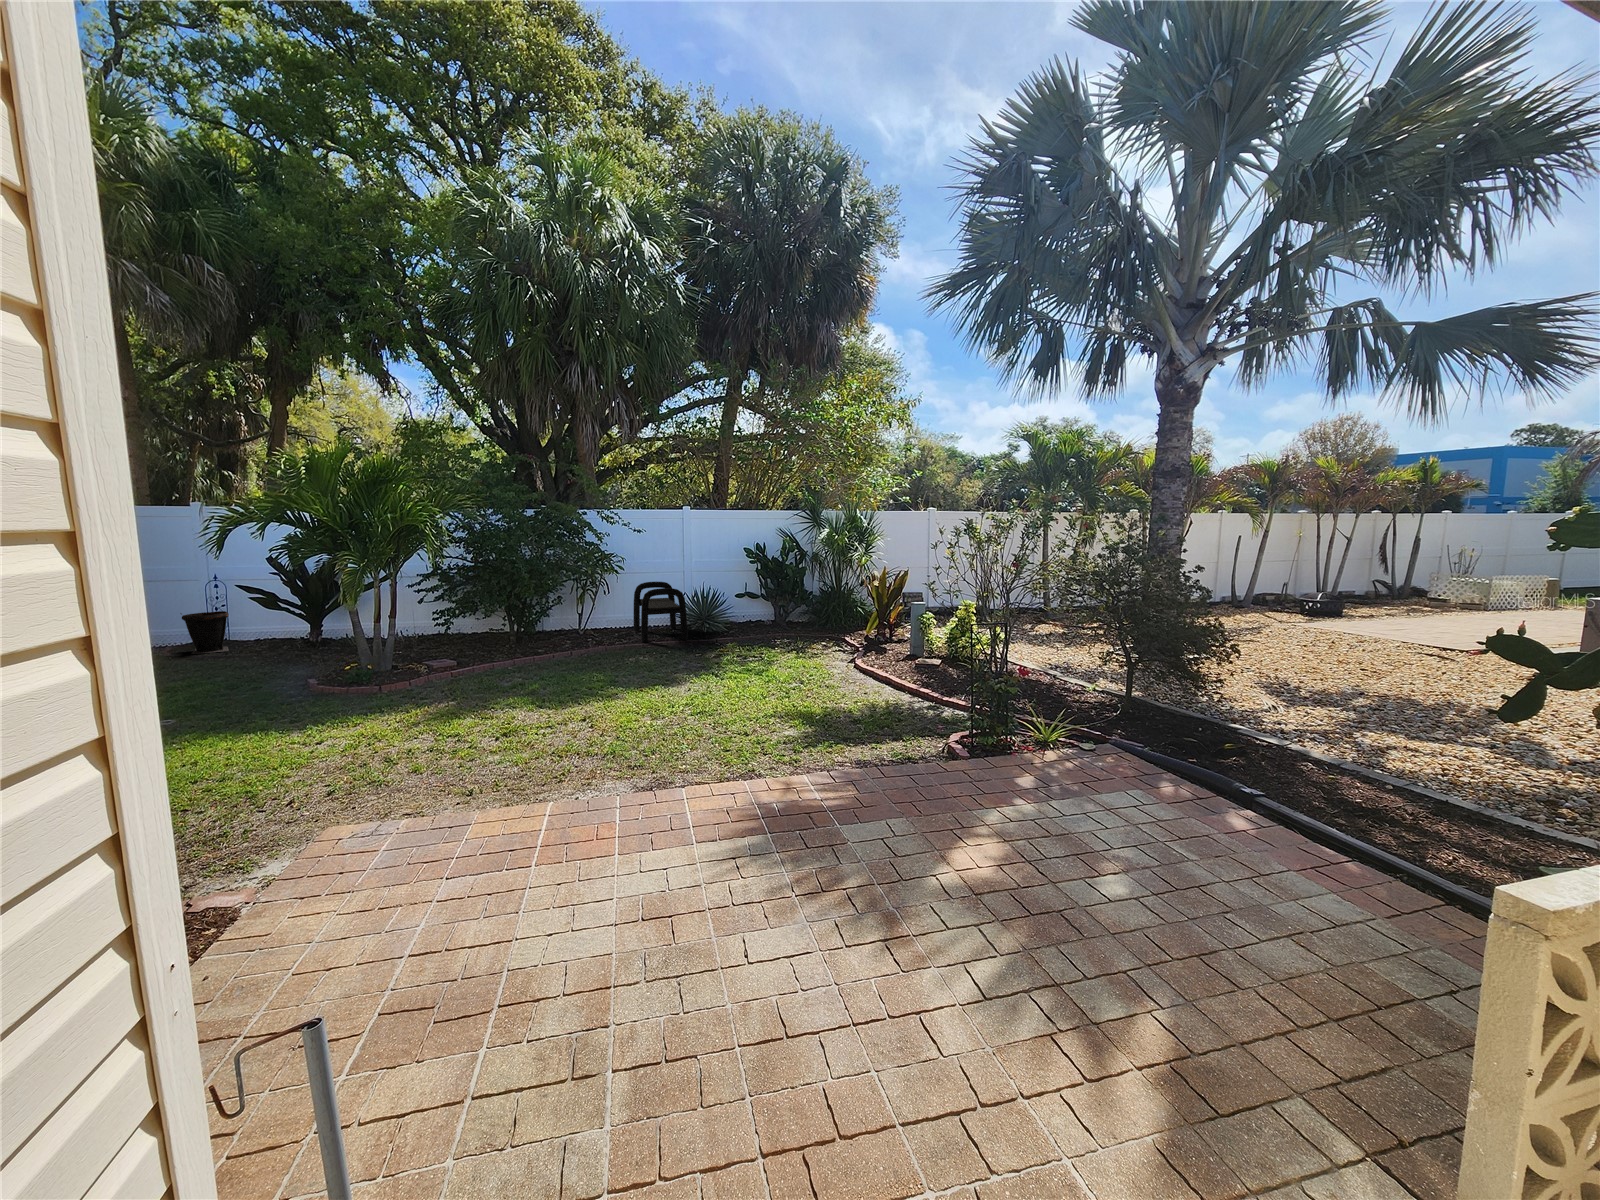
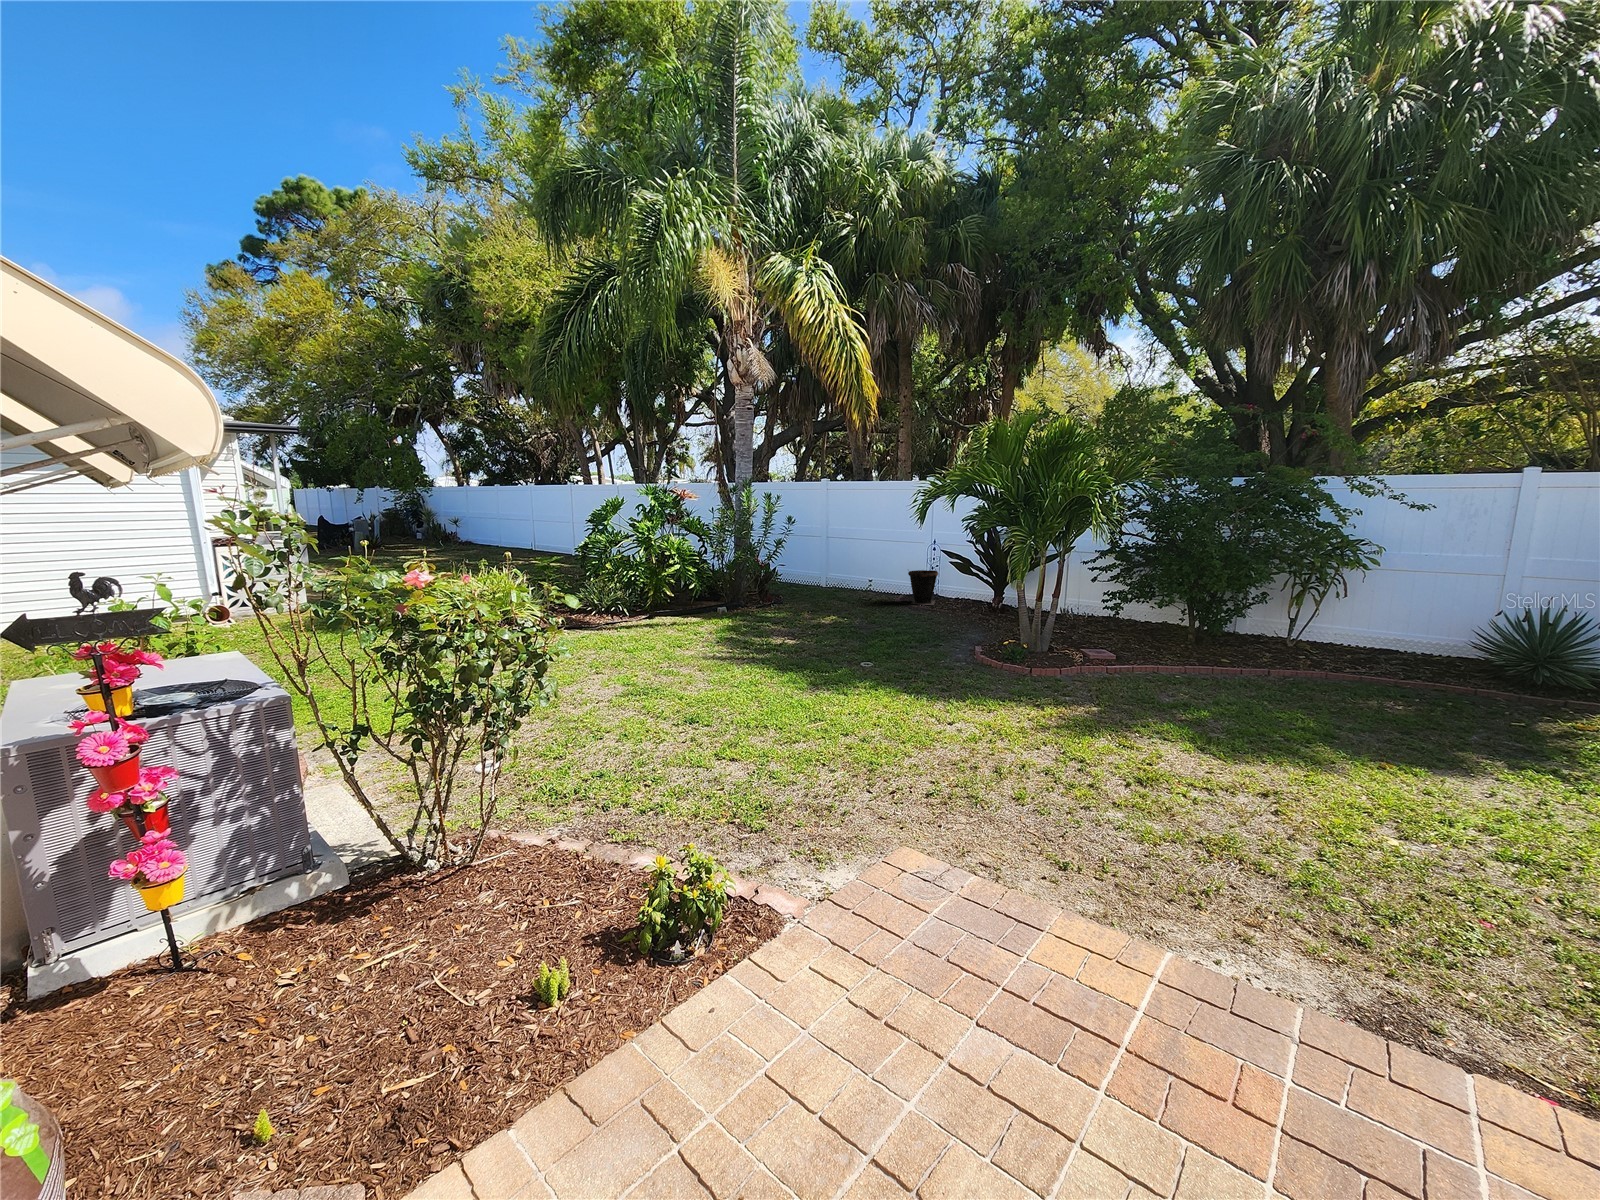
bench: present [634,582,688,643] -> none [1382,586,1501,688]

